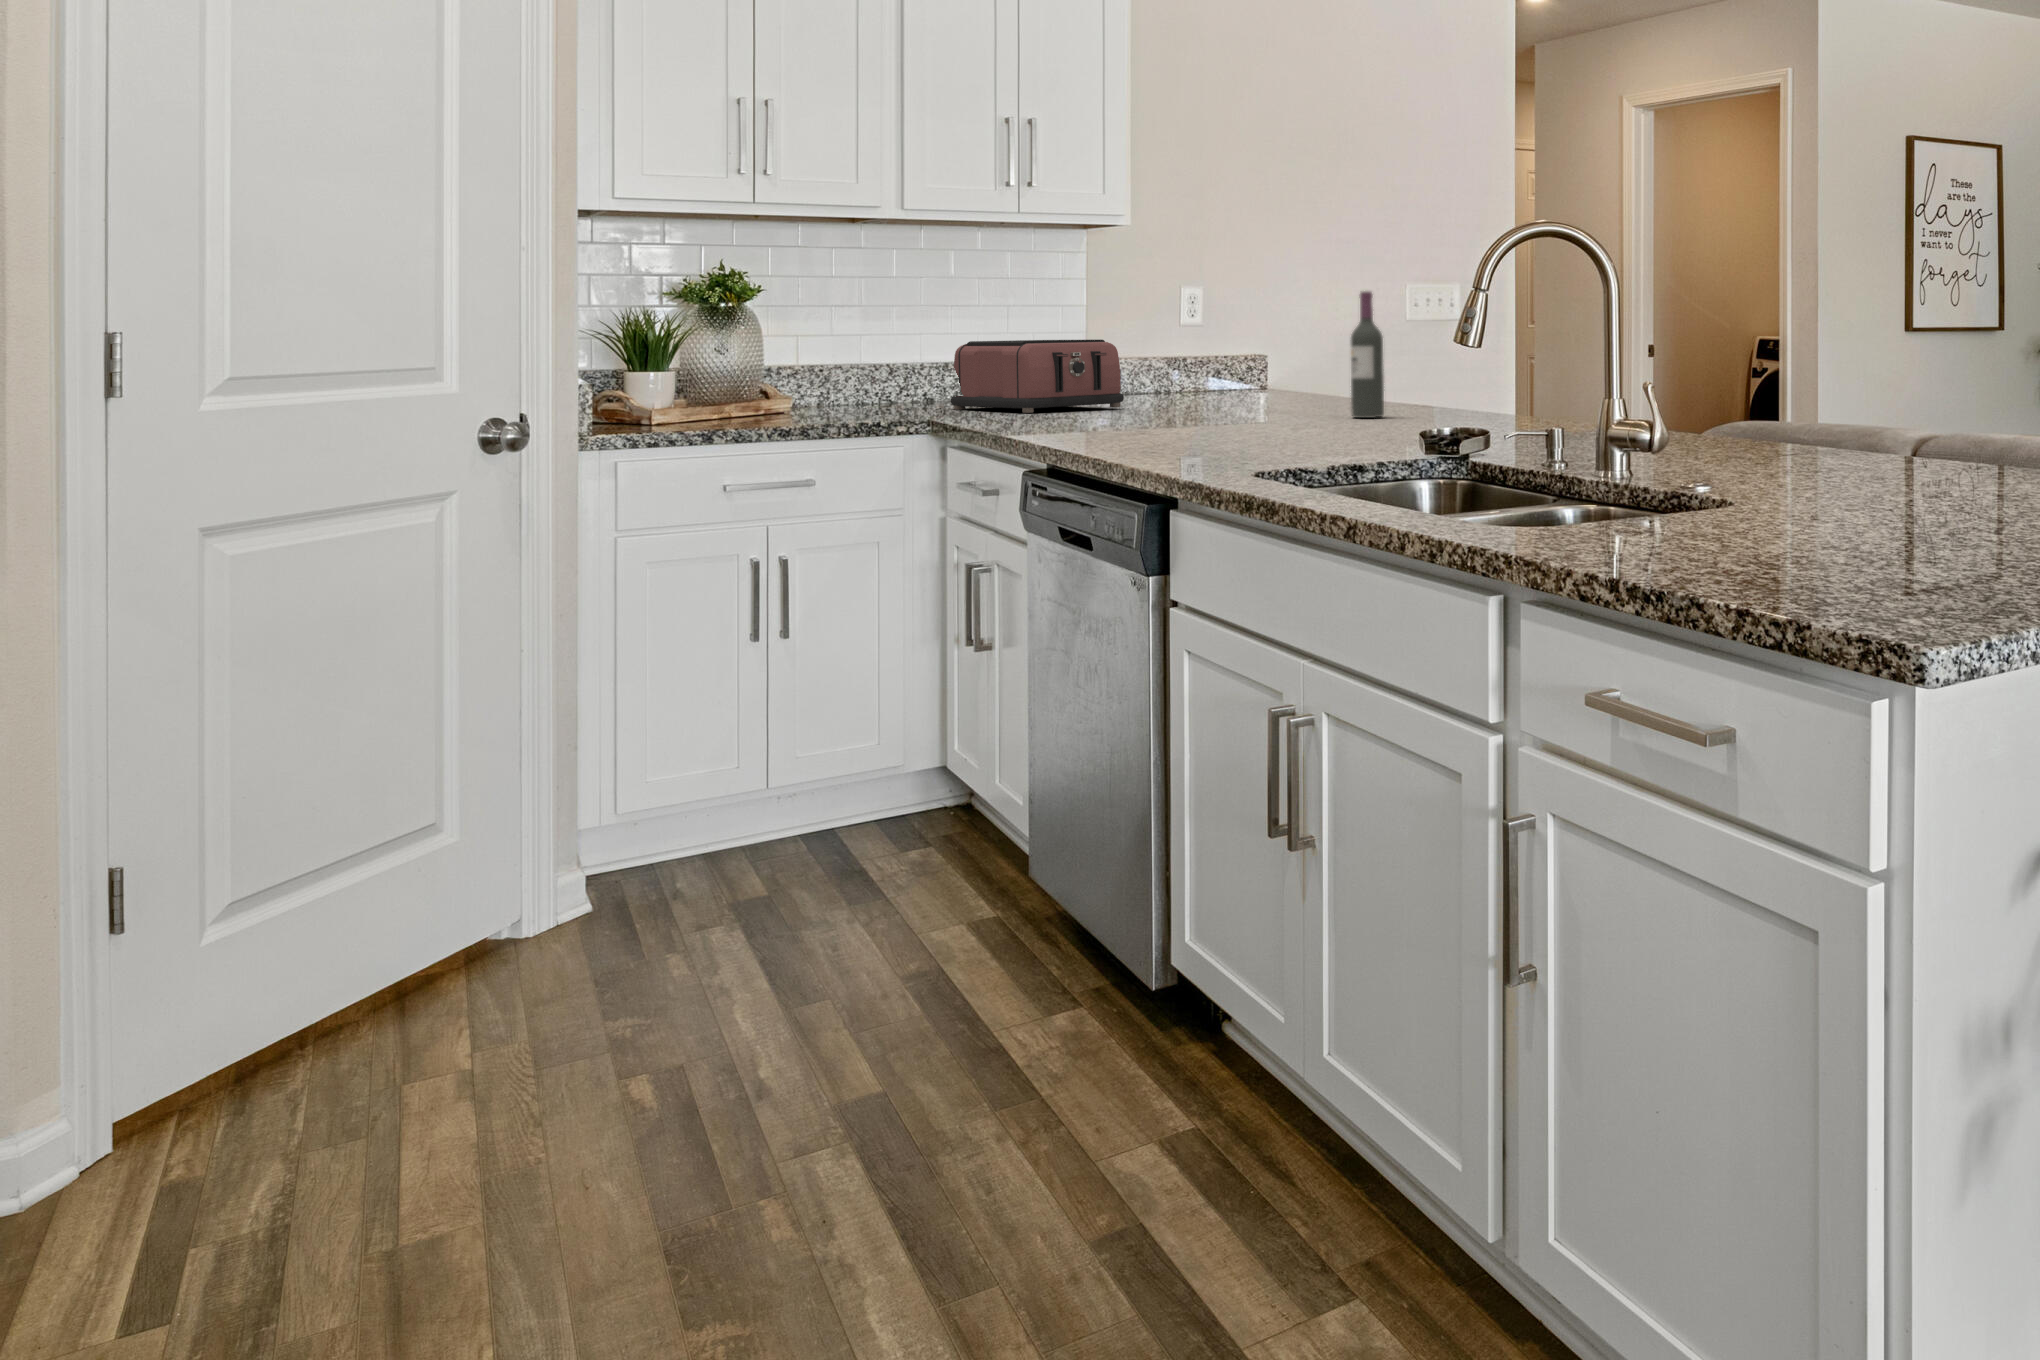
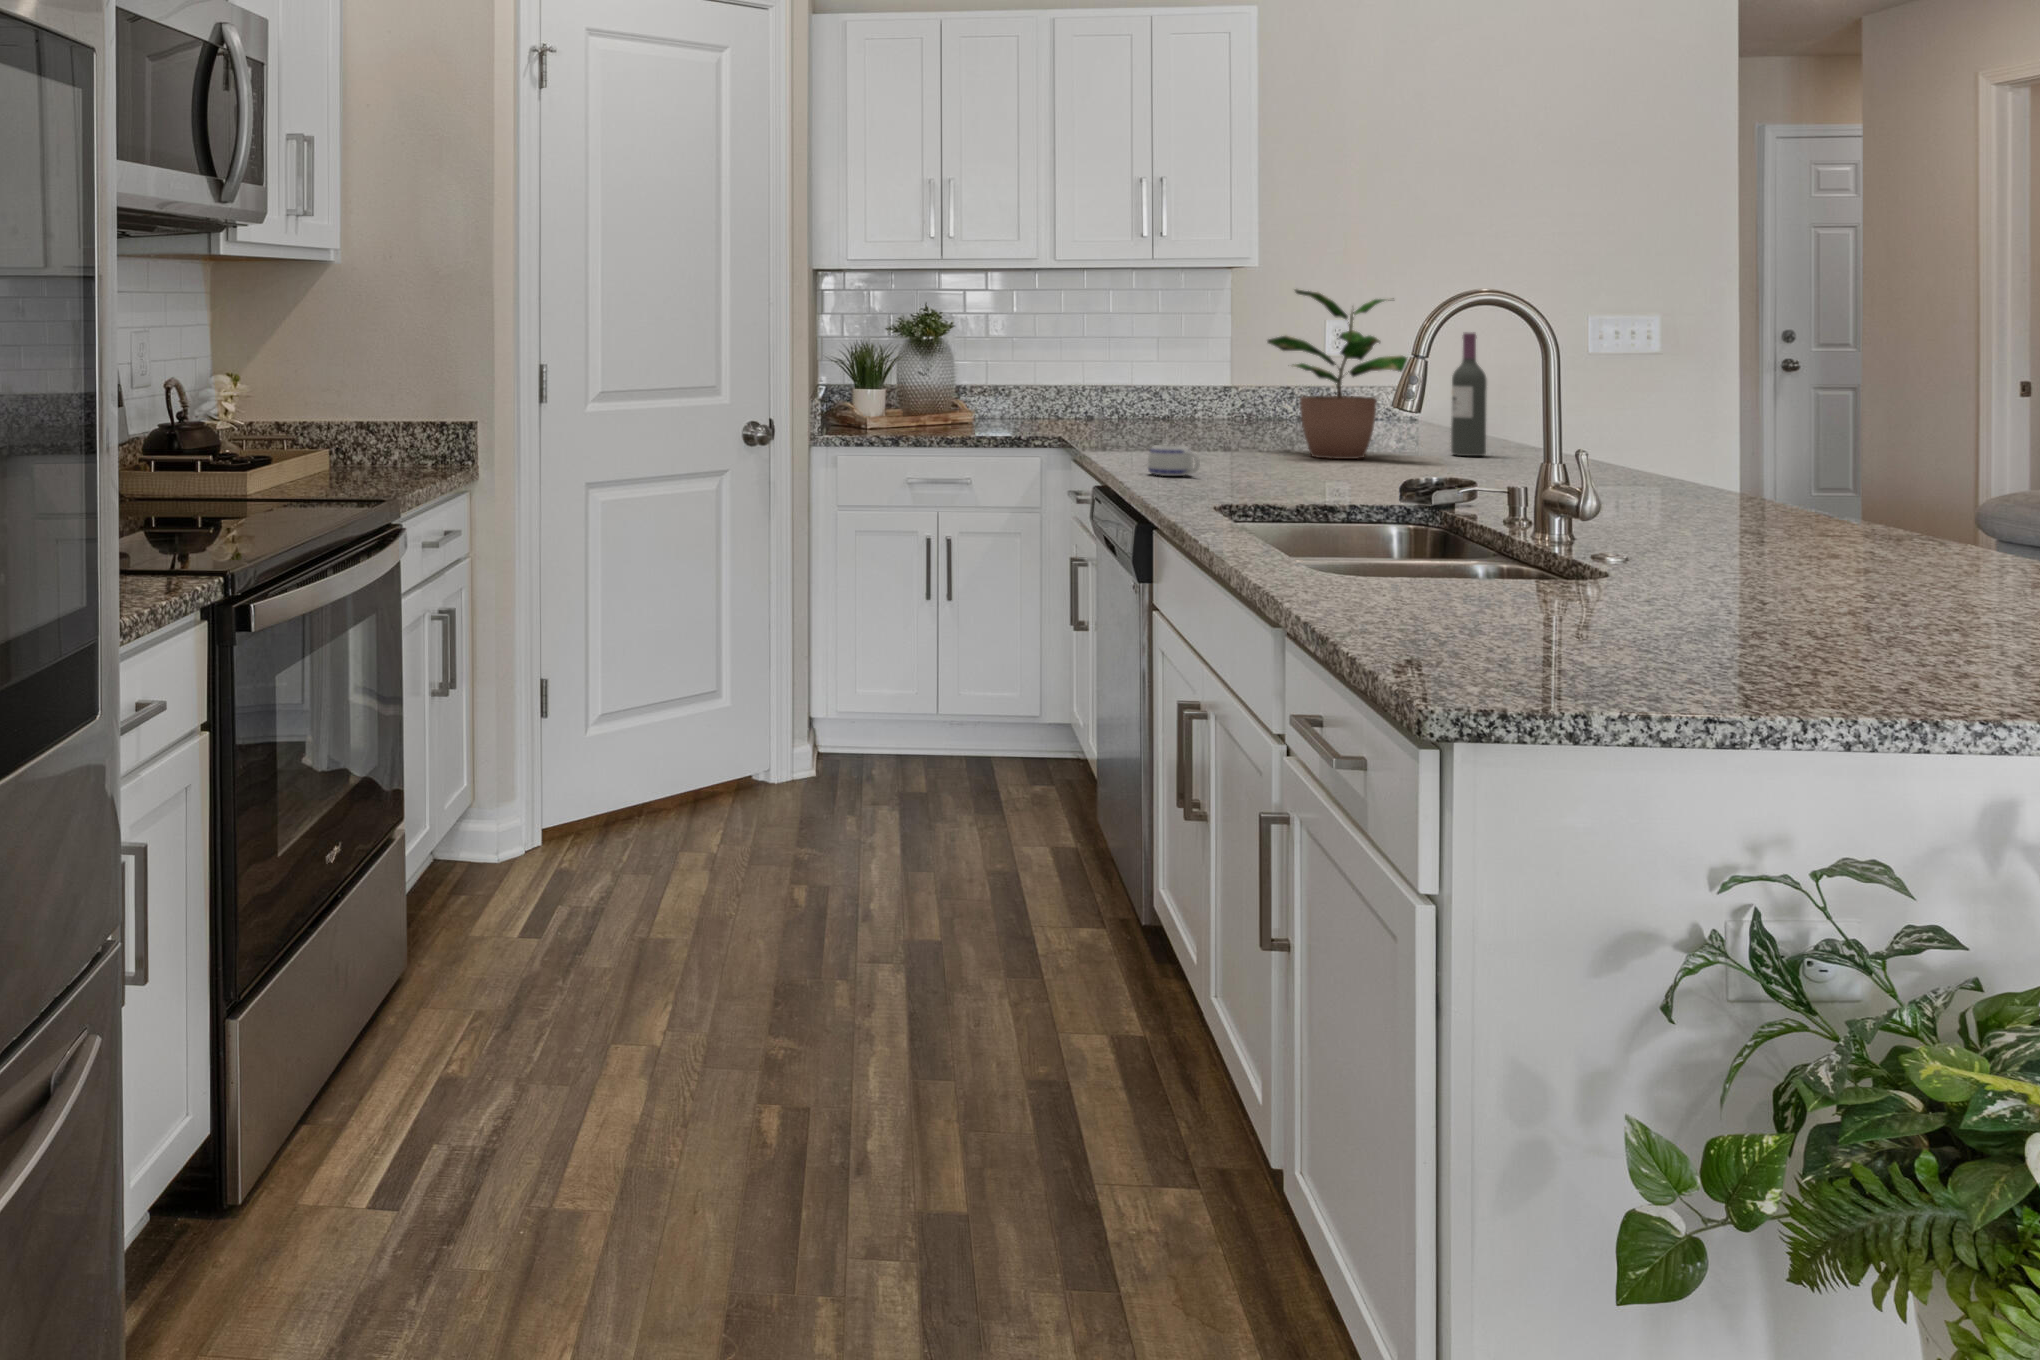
potted plant: none [1174,240,1347,426] -> present [1268,290,1407,459]
toaster: present [951,340,1124,413] -> none [1106,366,1254,433]
mug: none [1104,413,1170,450] -> present [1148,445,1200,476]

